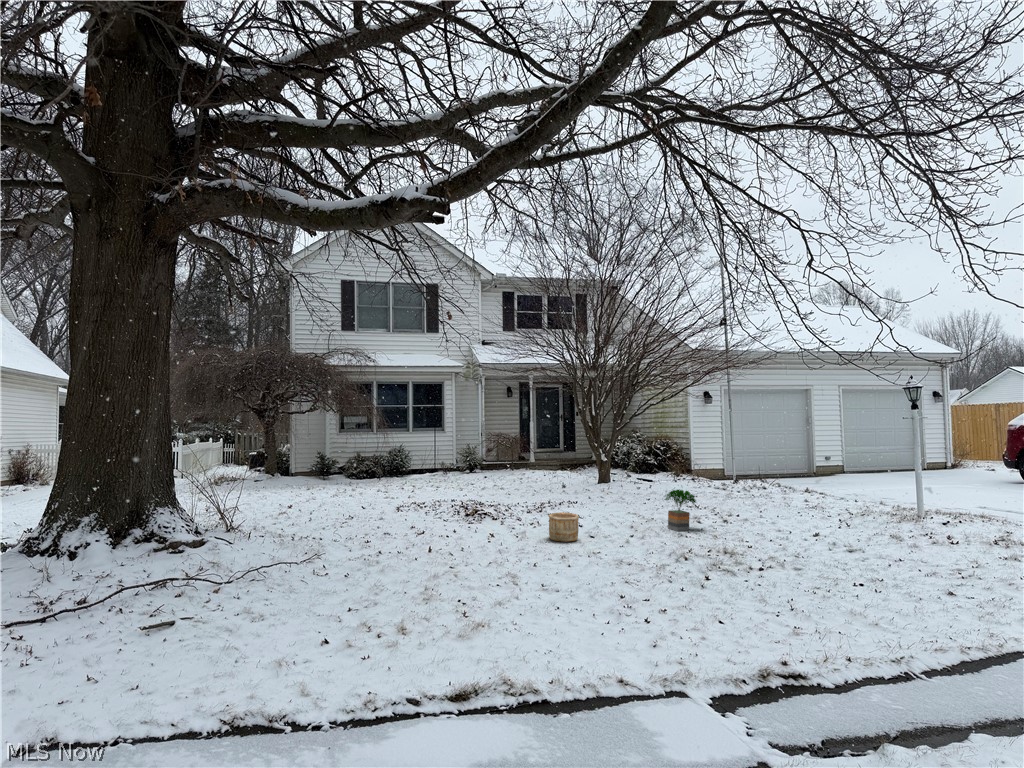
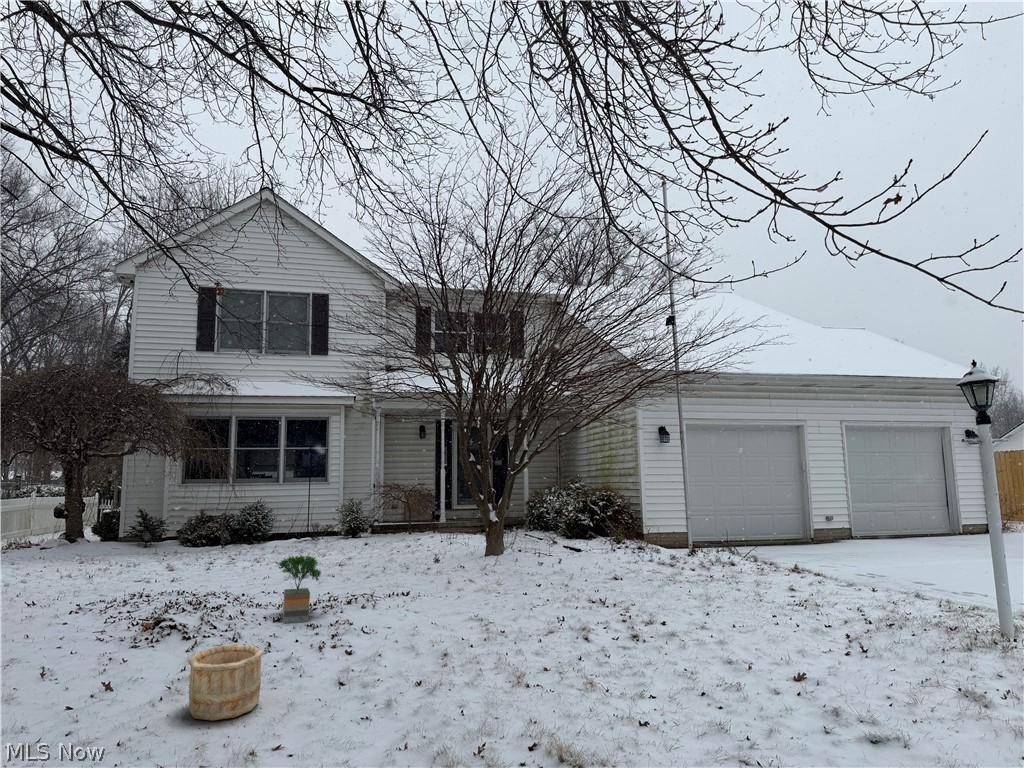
potted tree: present [666,490,696,531] -> present [279,555,321,623]

